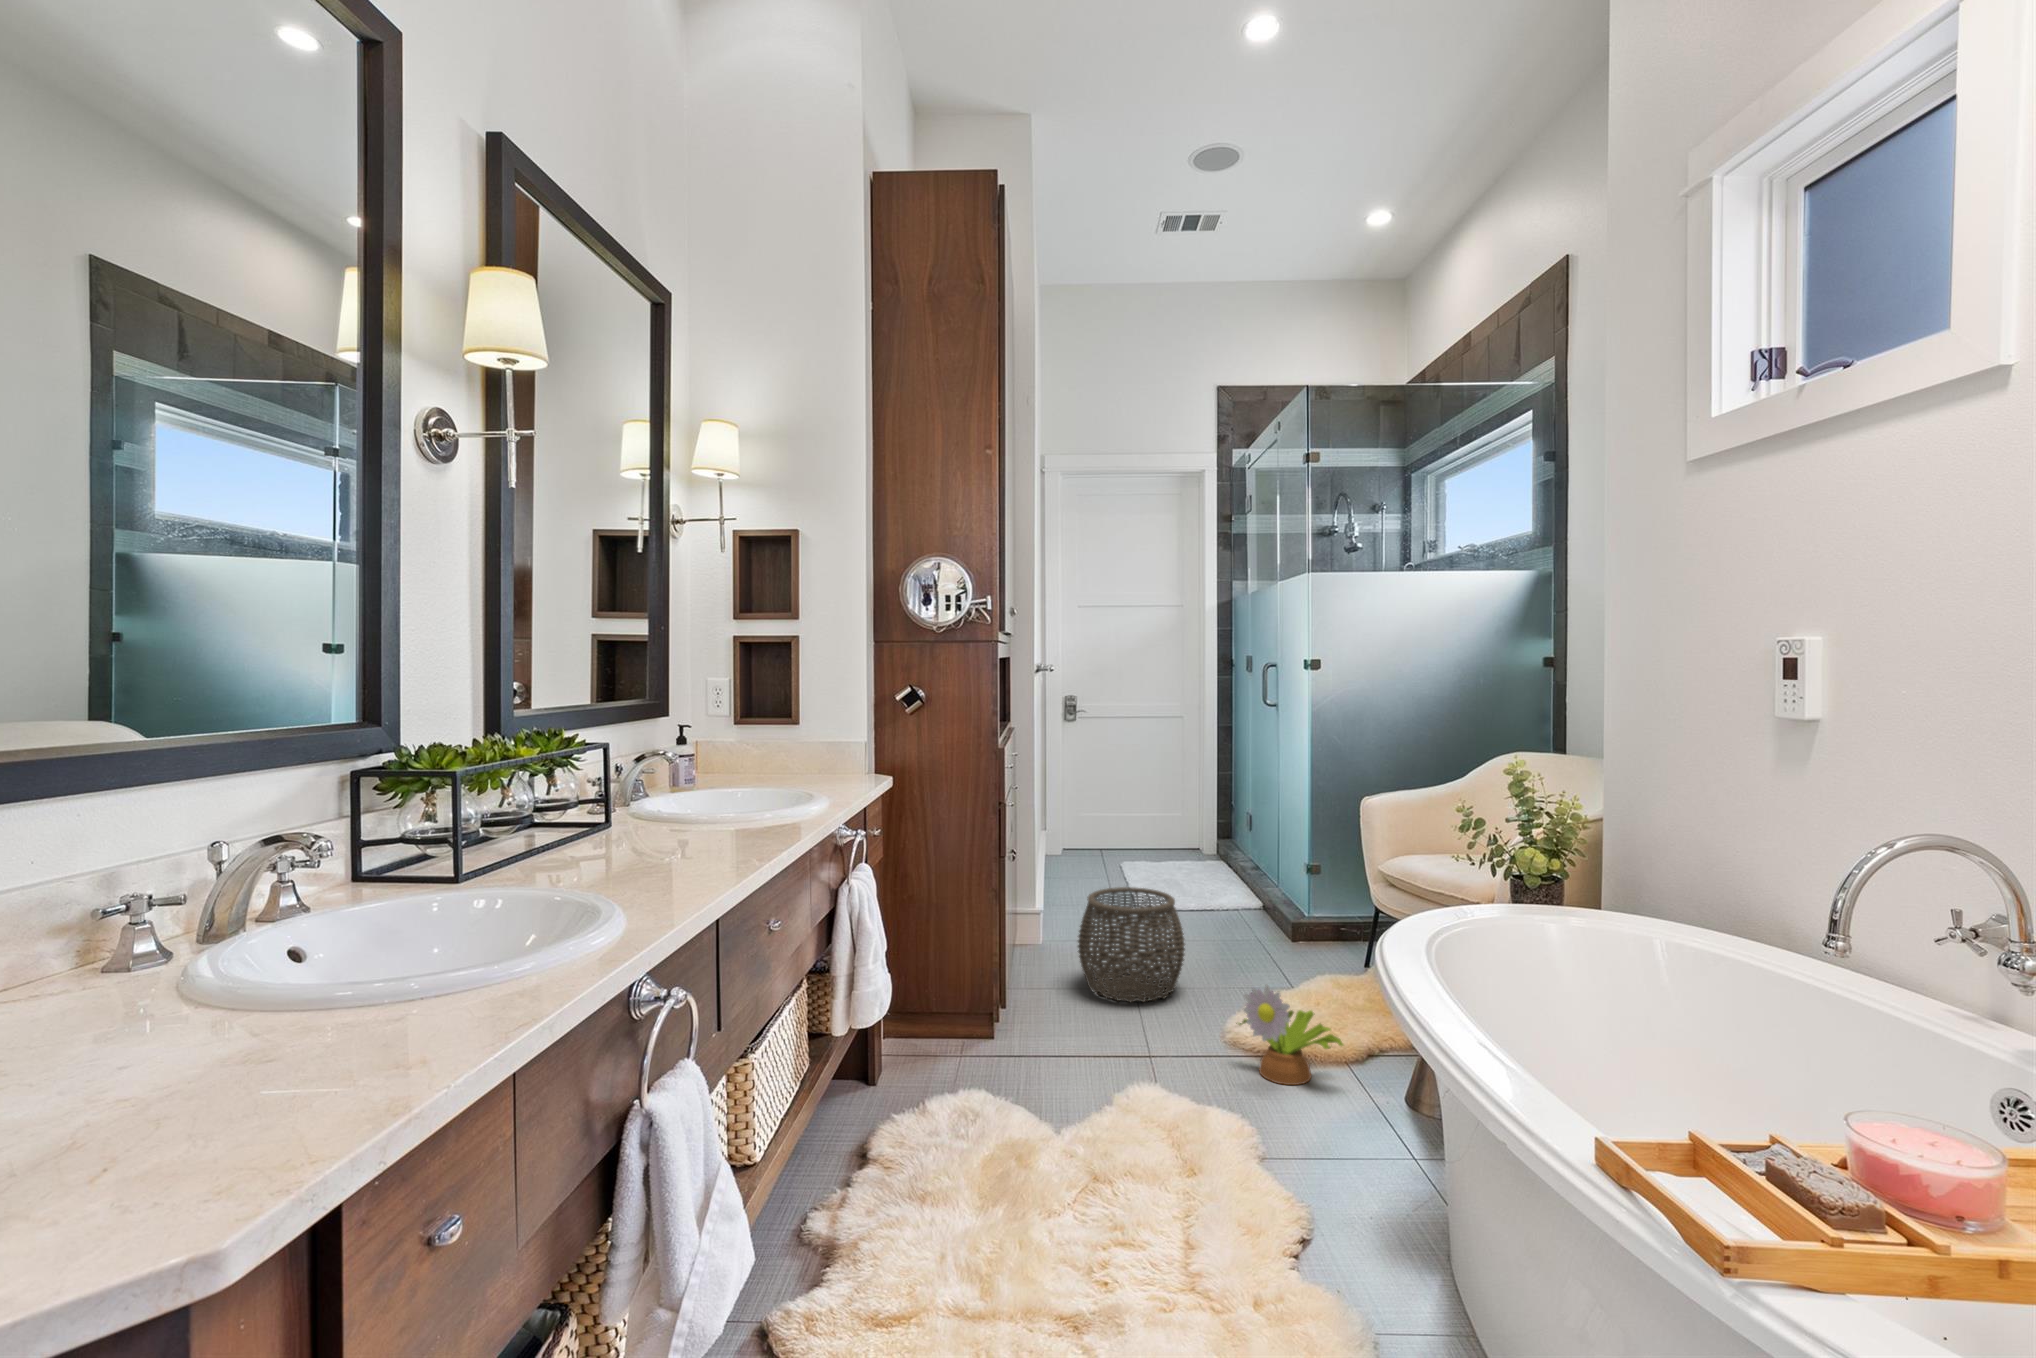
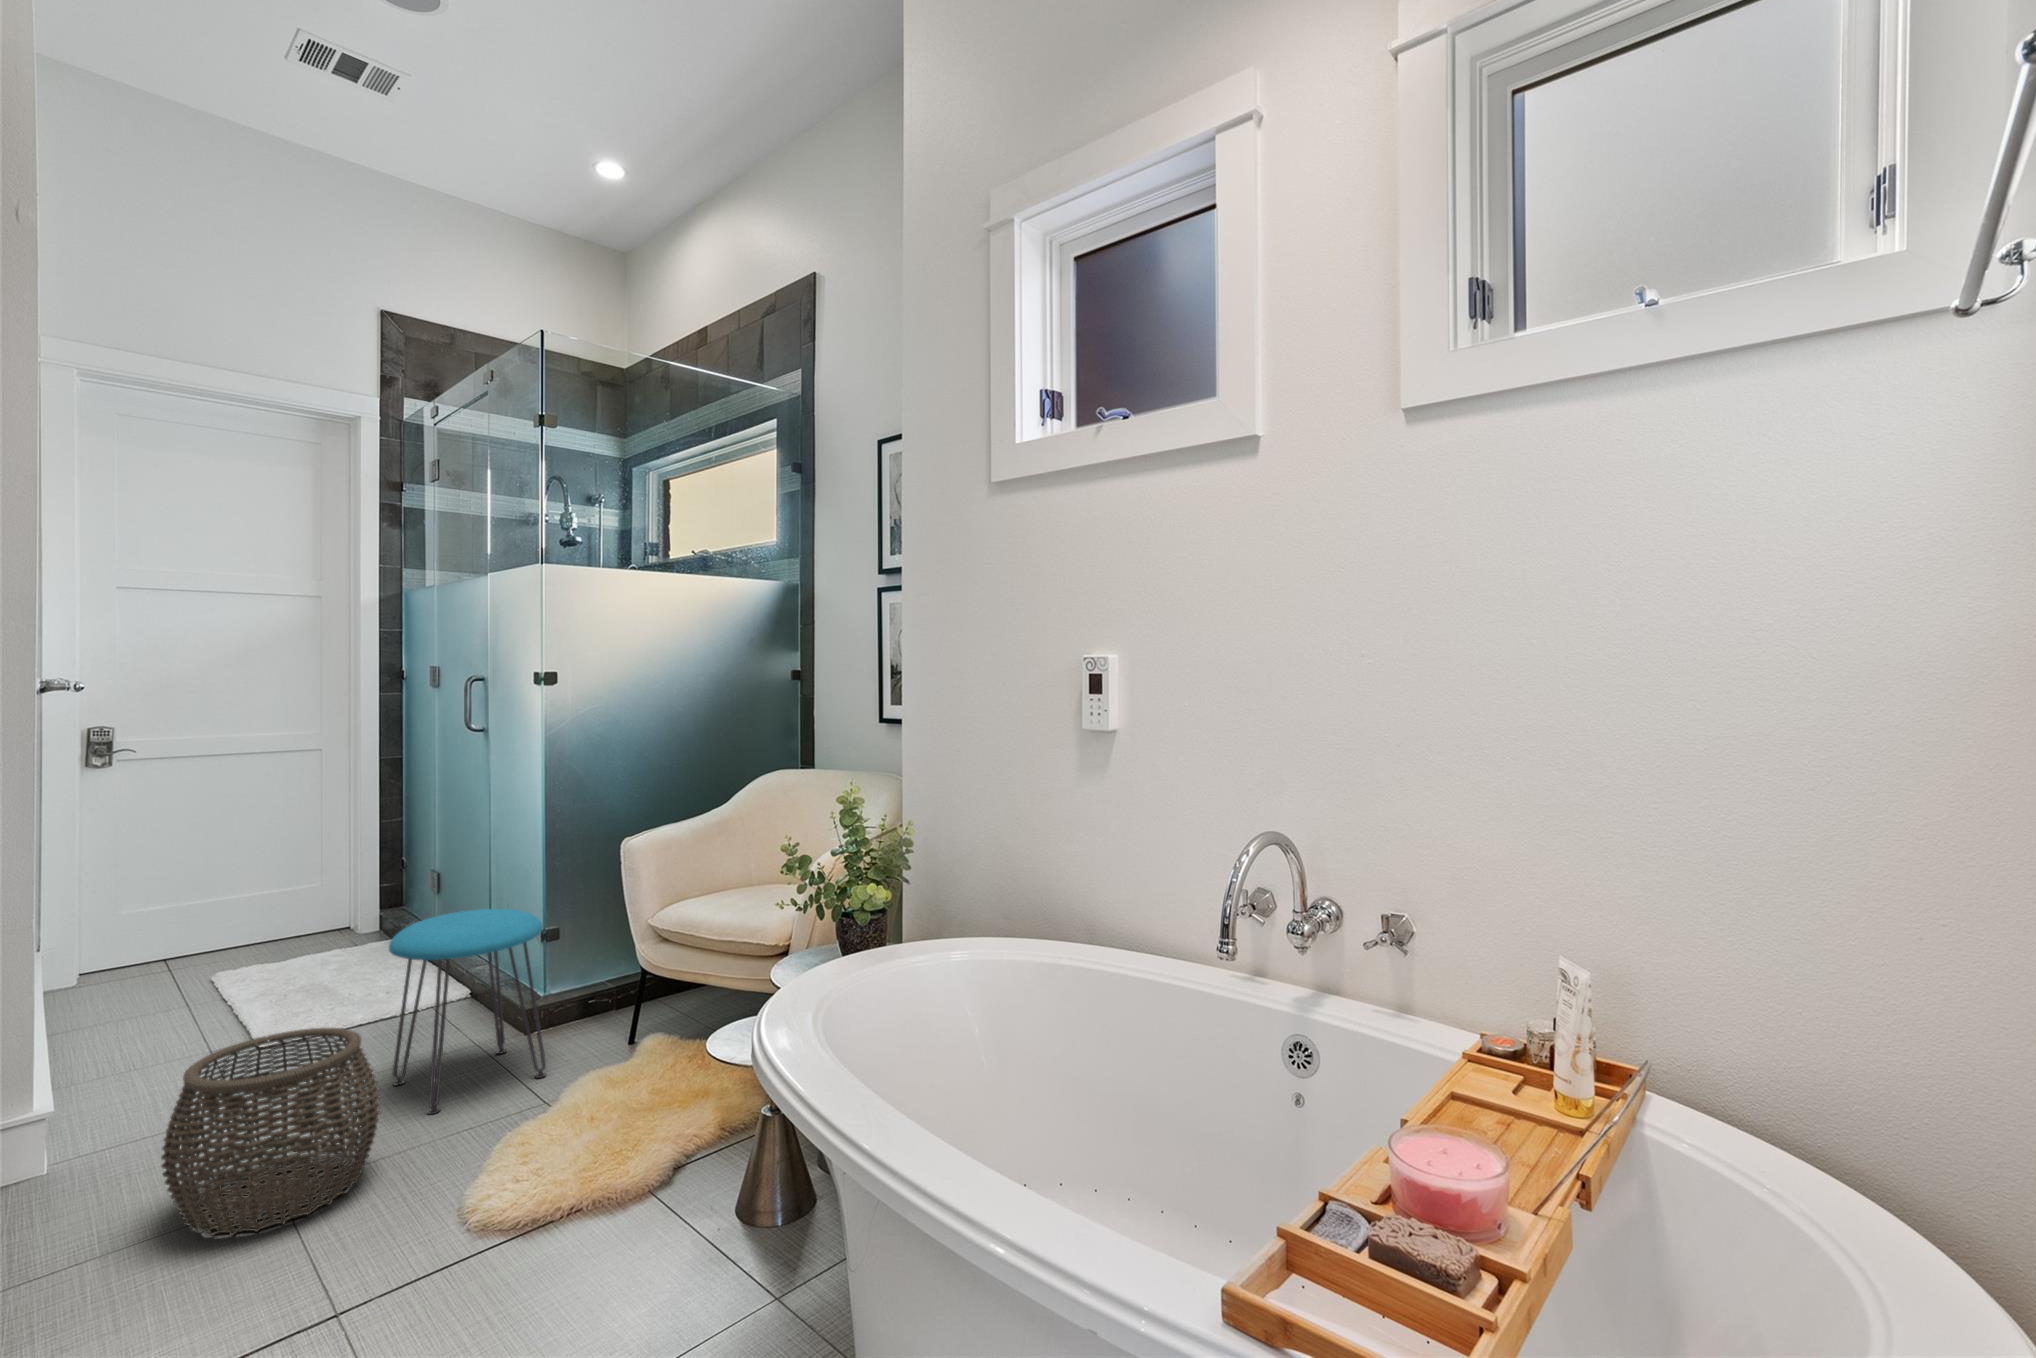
stool: none [1200,836,1300,973] -> present [389,909,546,1114]
decorative plant: present [1236,985,1343,1085] -> none [493,1129,654,1260]

